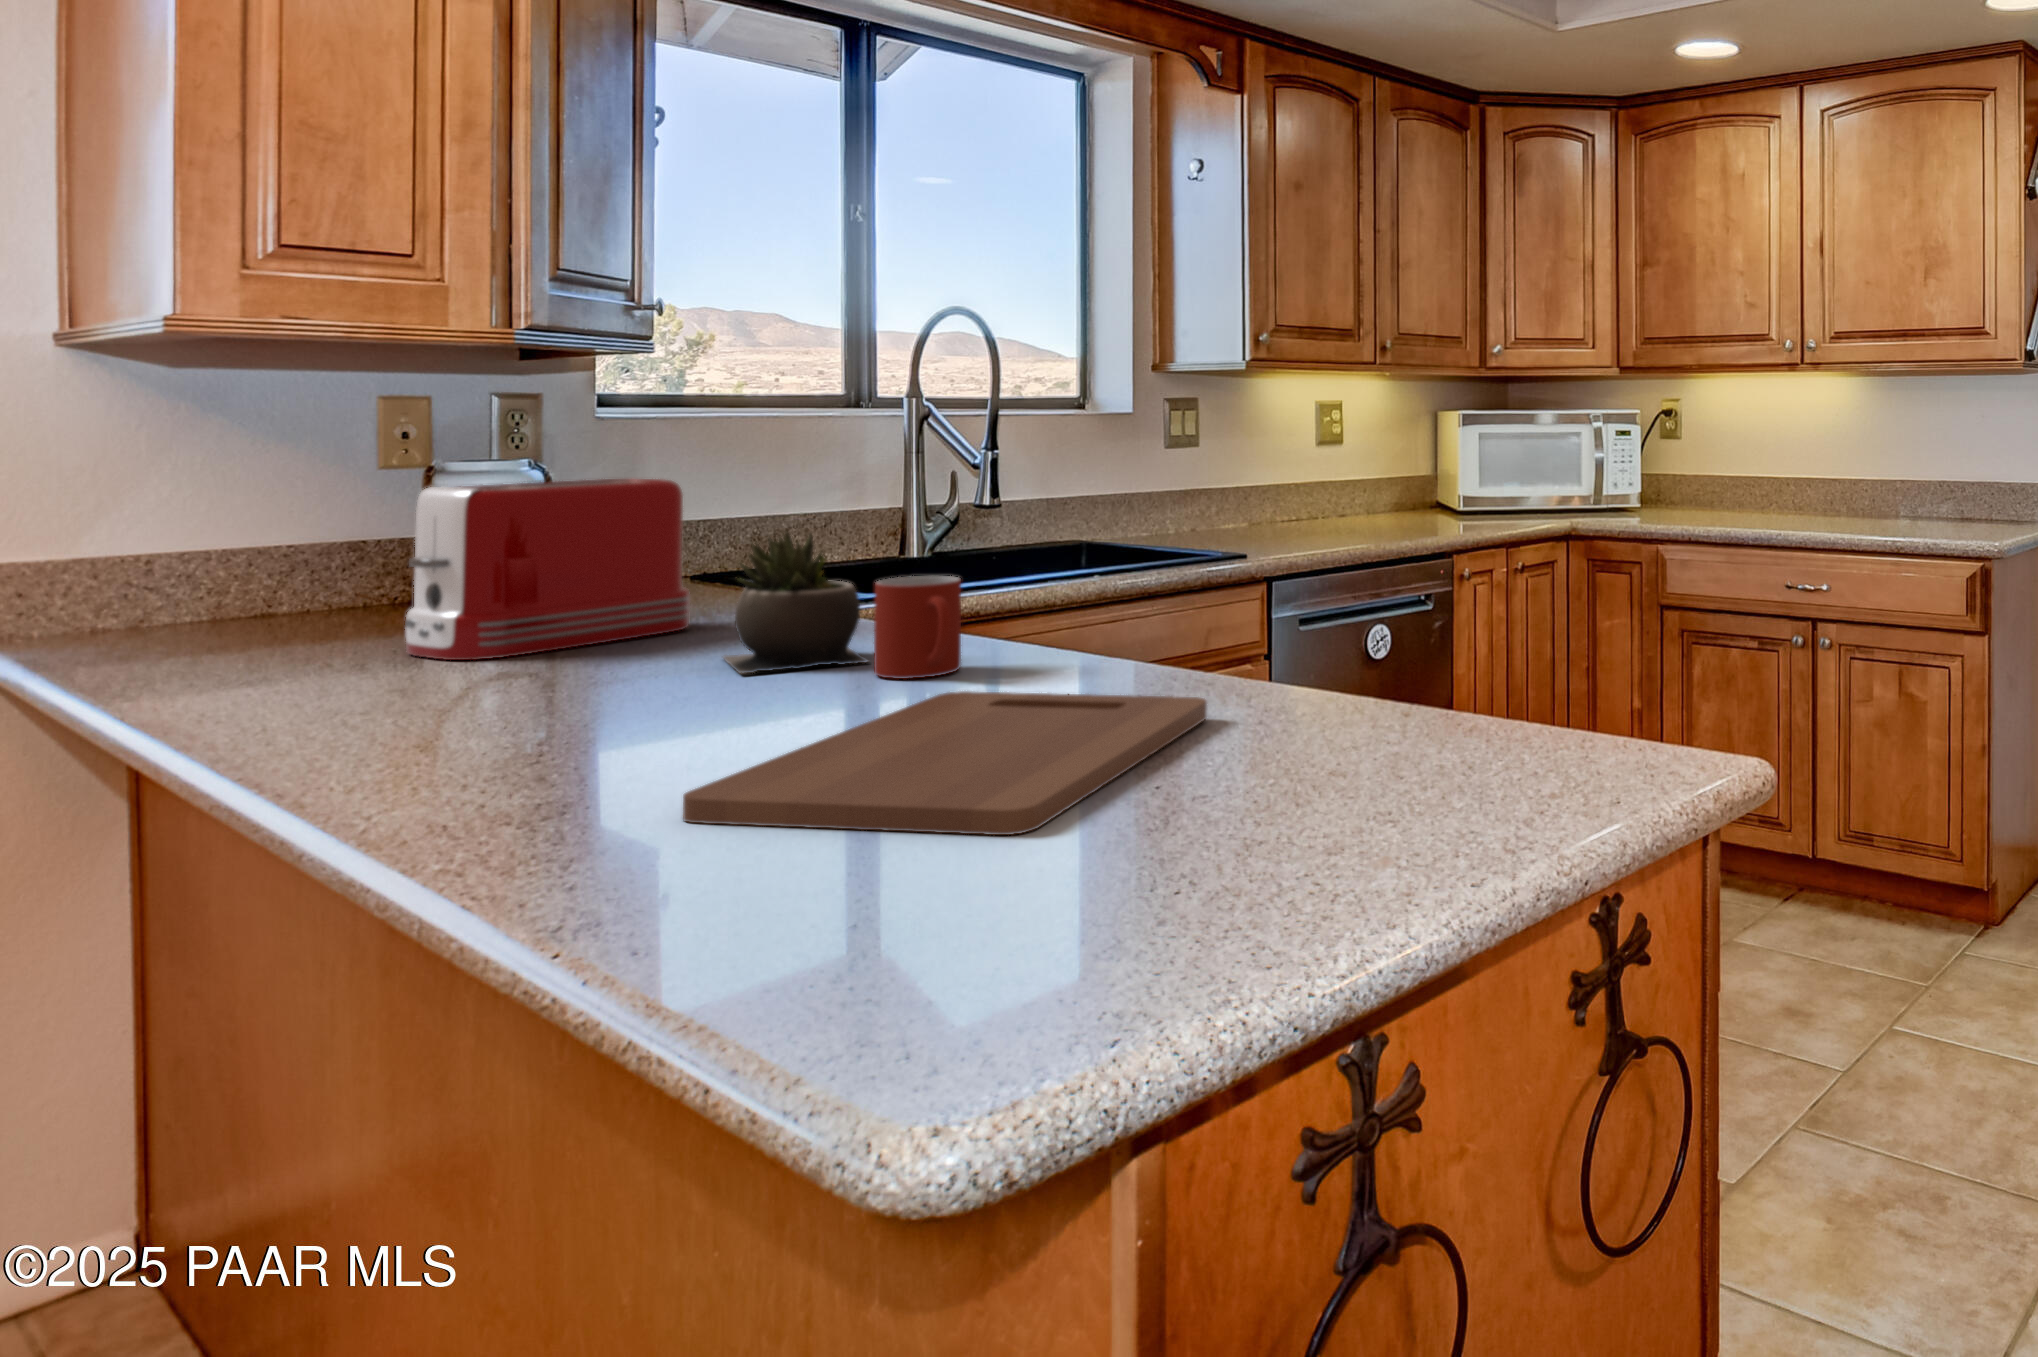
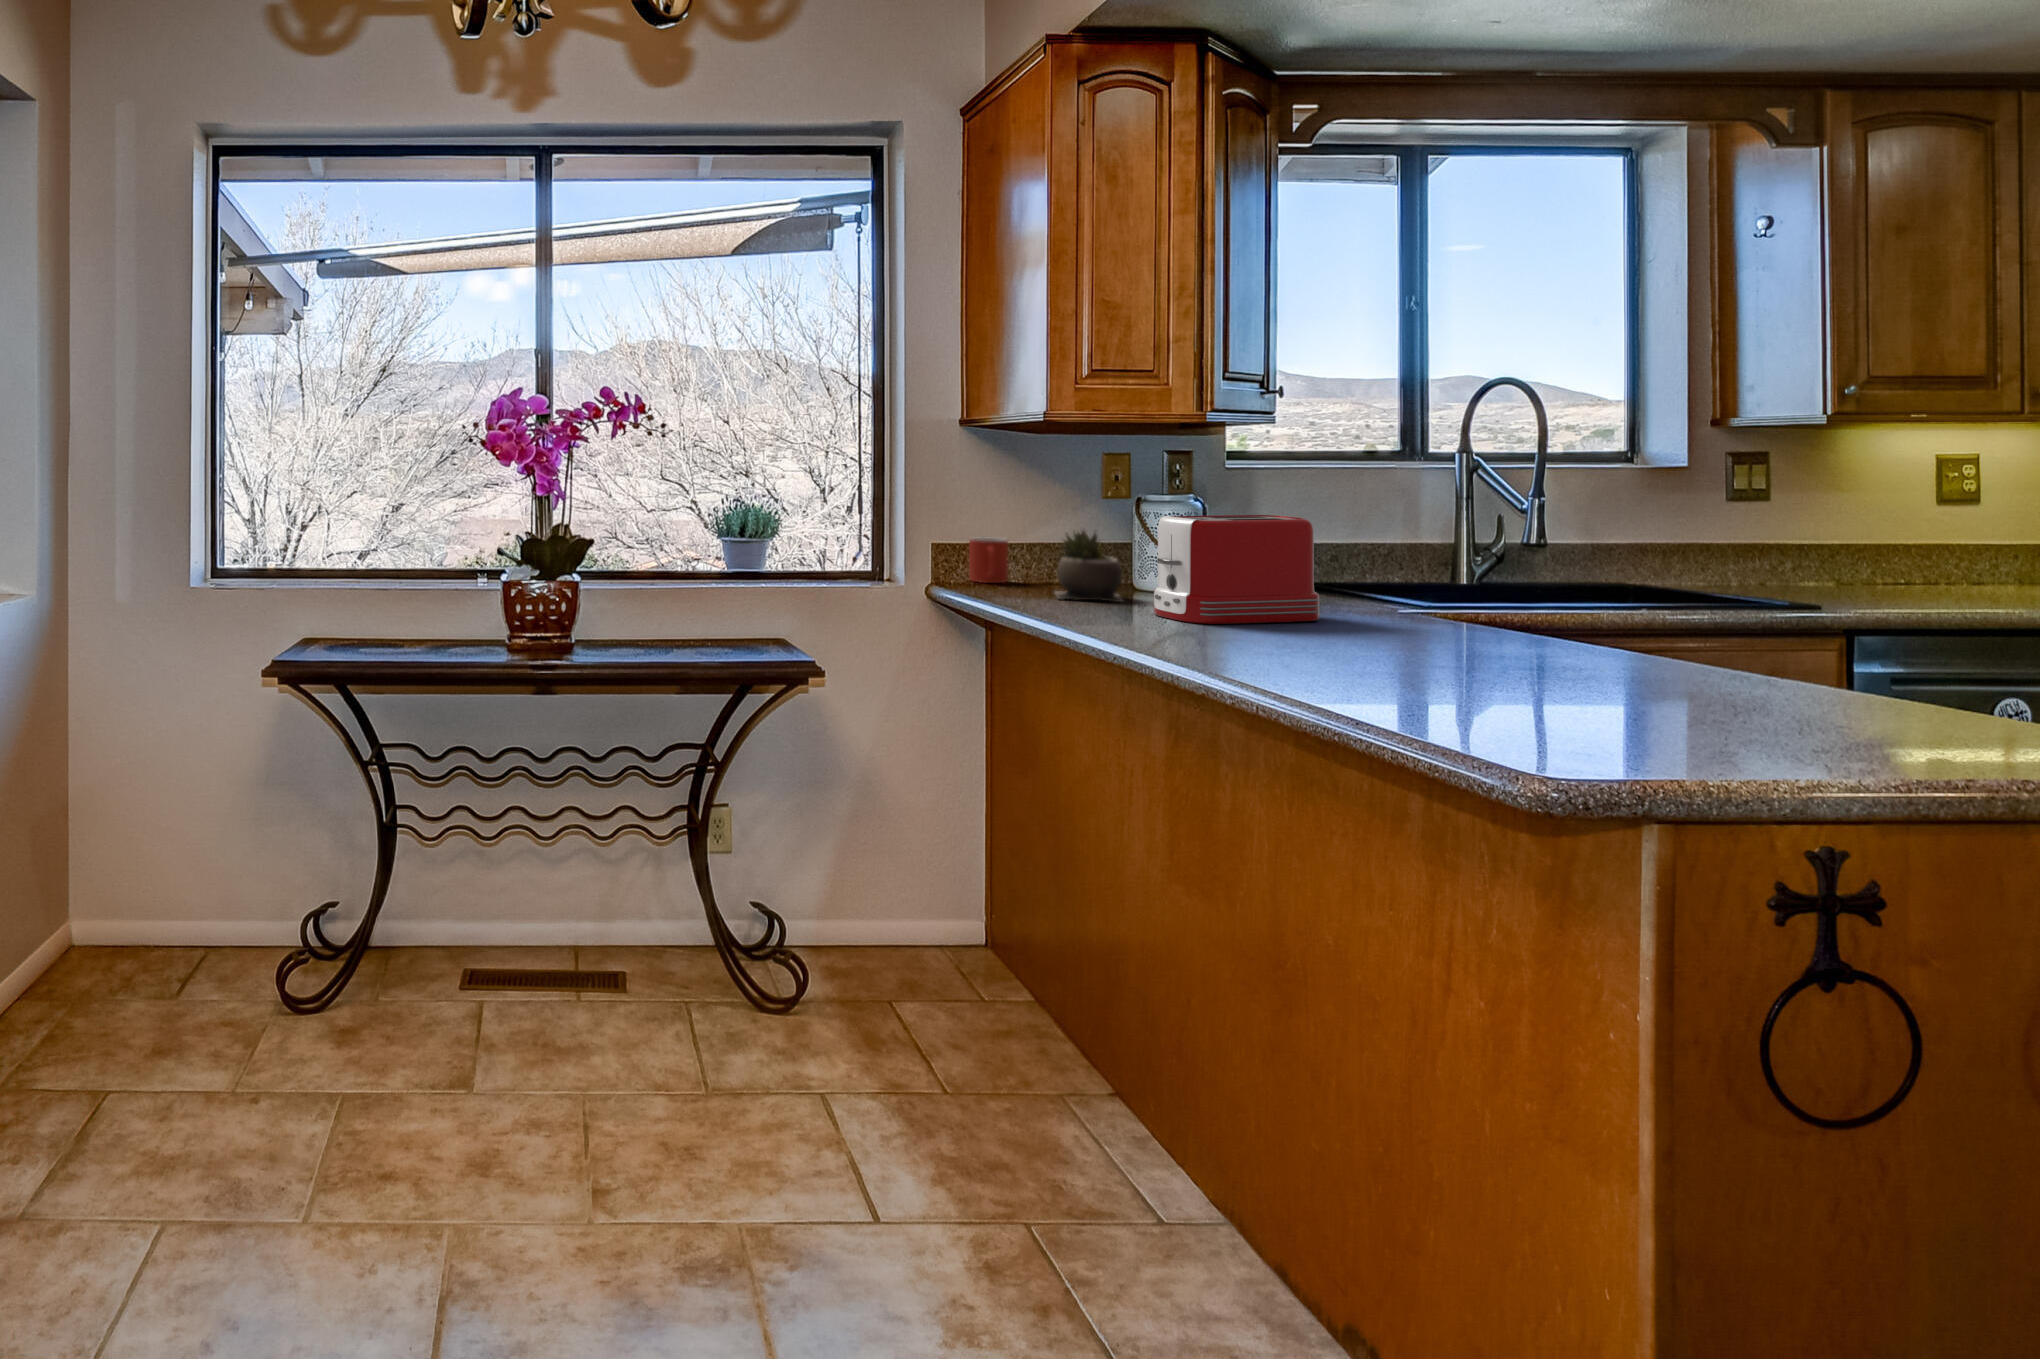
succulent plant: present [723,531,868,673] -> present [1055,531,1123,602]
mug: present [874,576,961,679] -> present [969,538,1008,583]
cutting board: present [683,691,1207,835] -> none [1401,686,1783,771]

